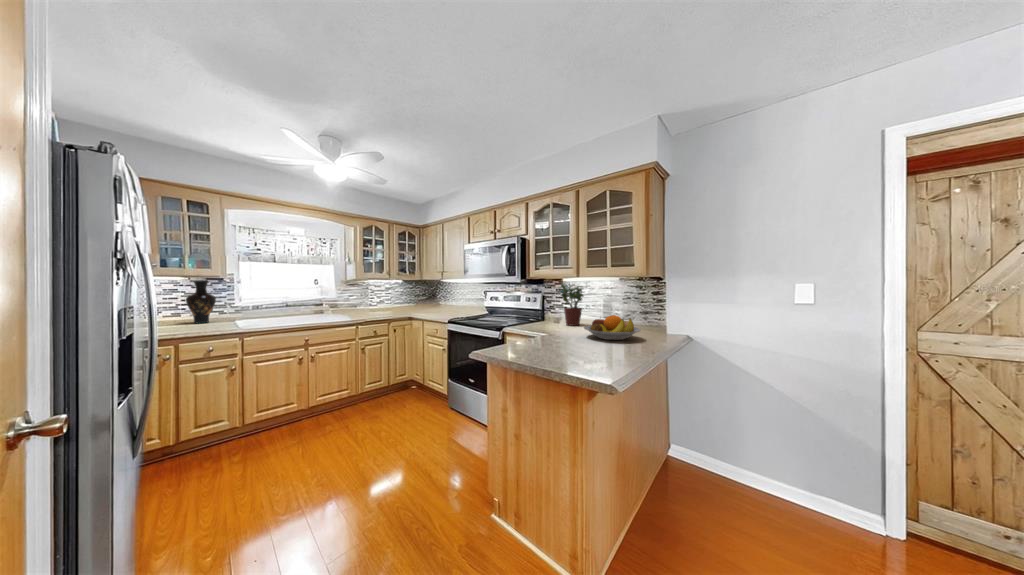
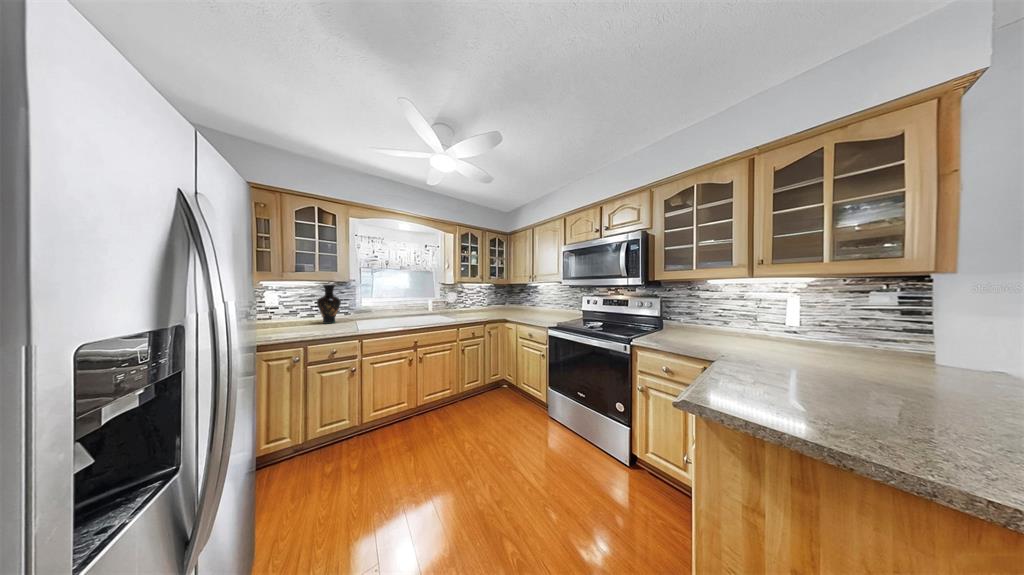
potted plant: present [559,283,584,326] -> none [692,288,731,340]
fruit bowl: present [584,315,641,340] -> none [765,335,890,374]

